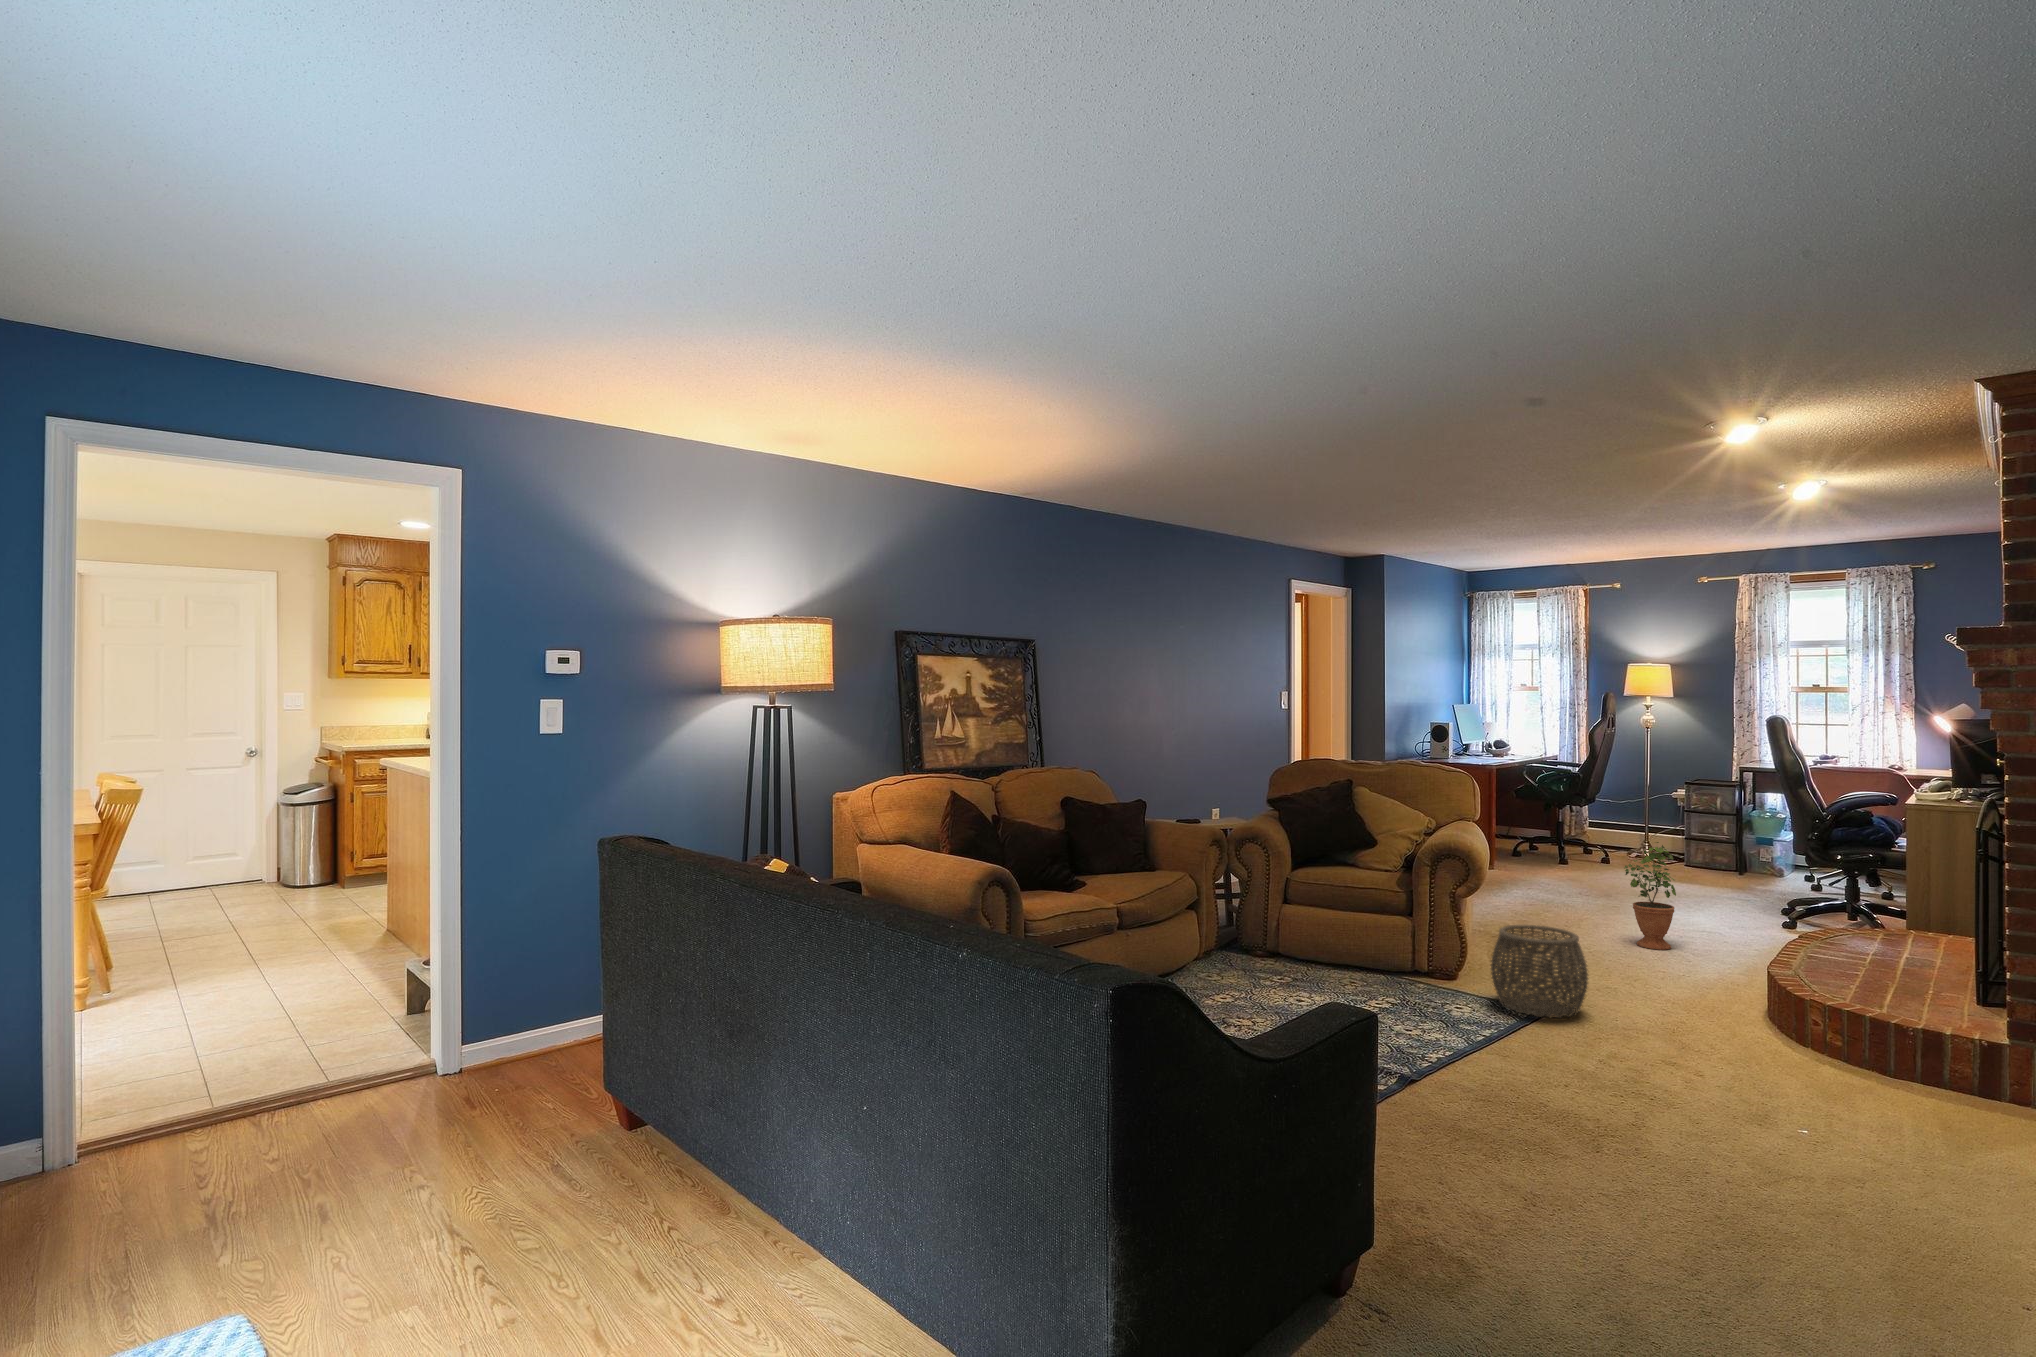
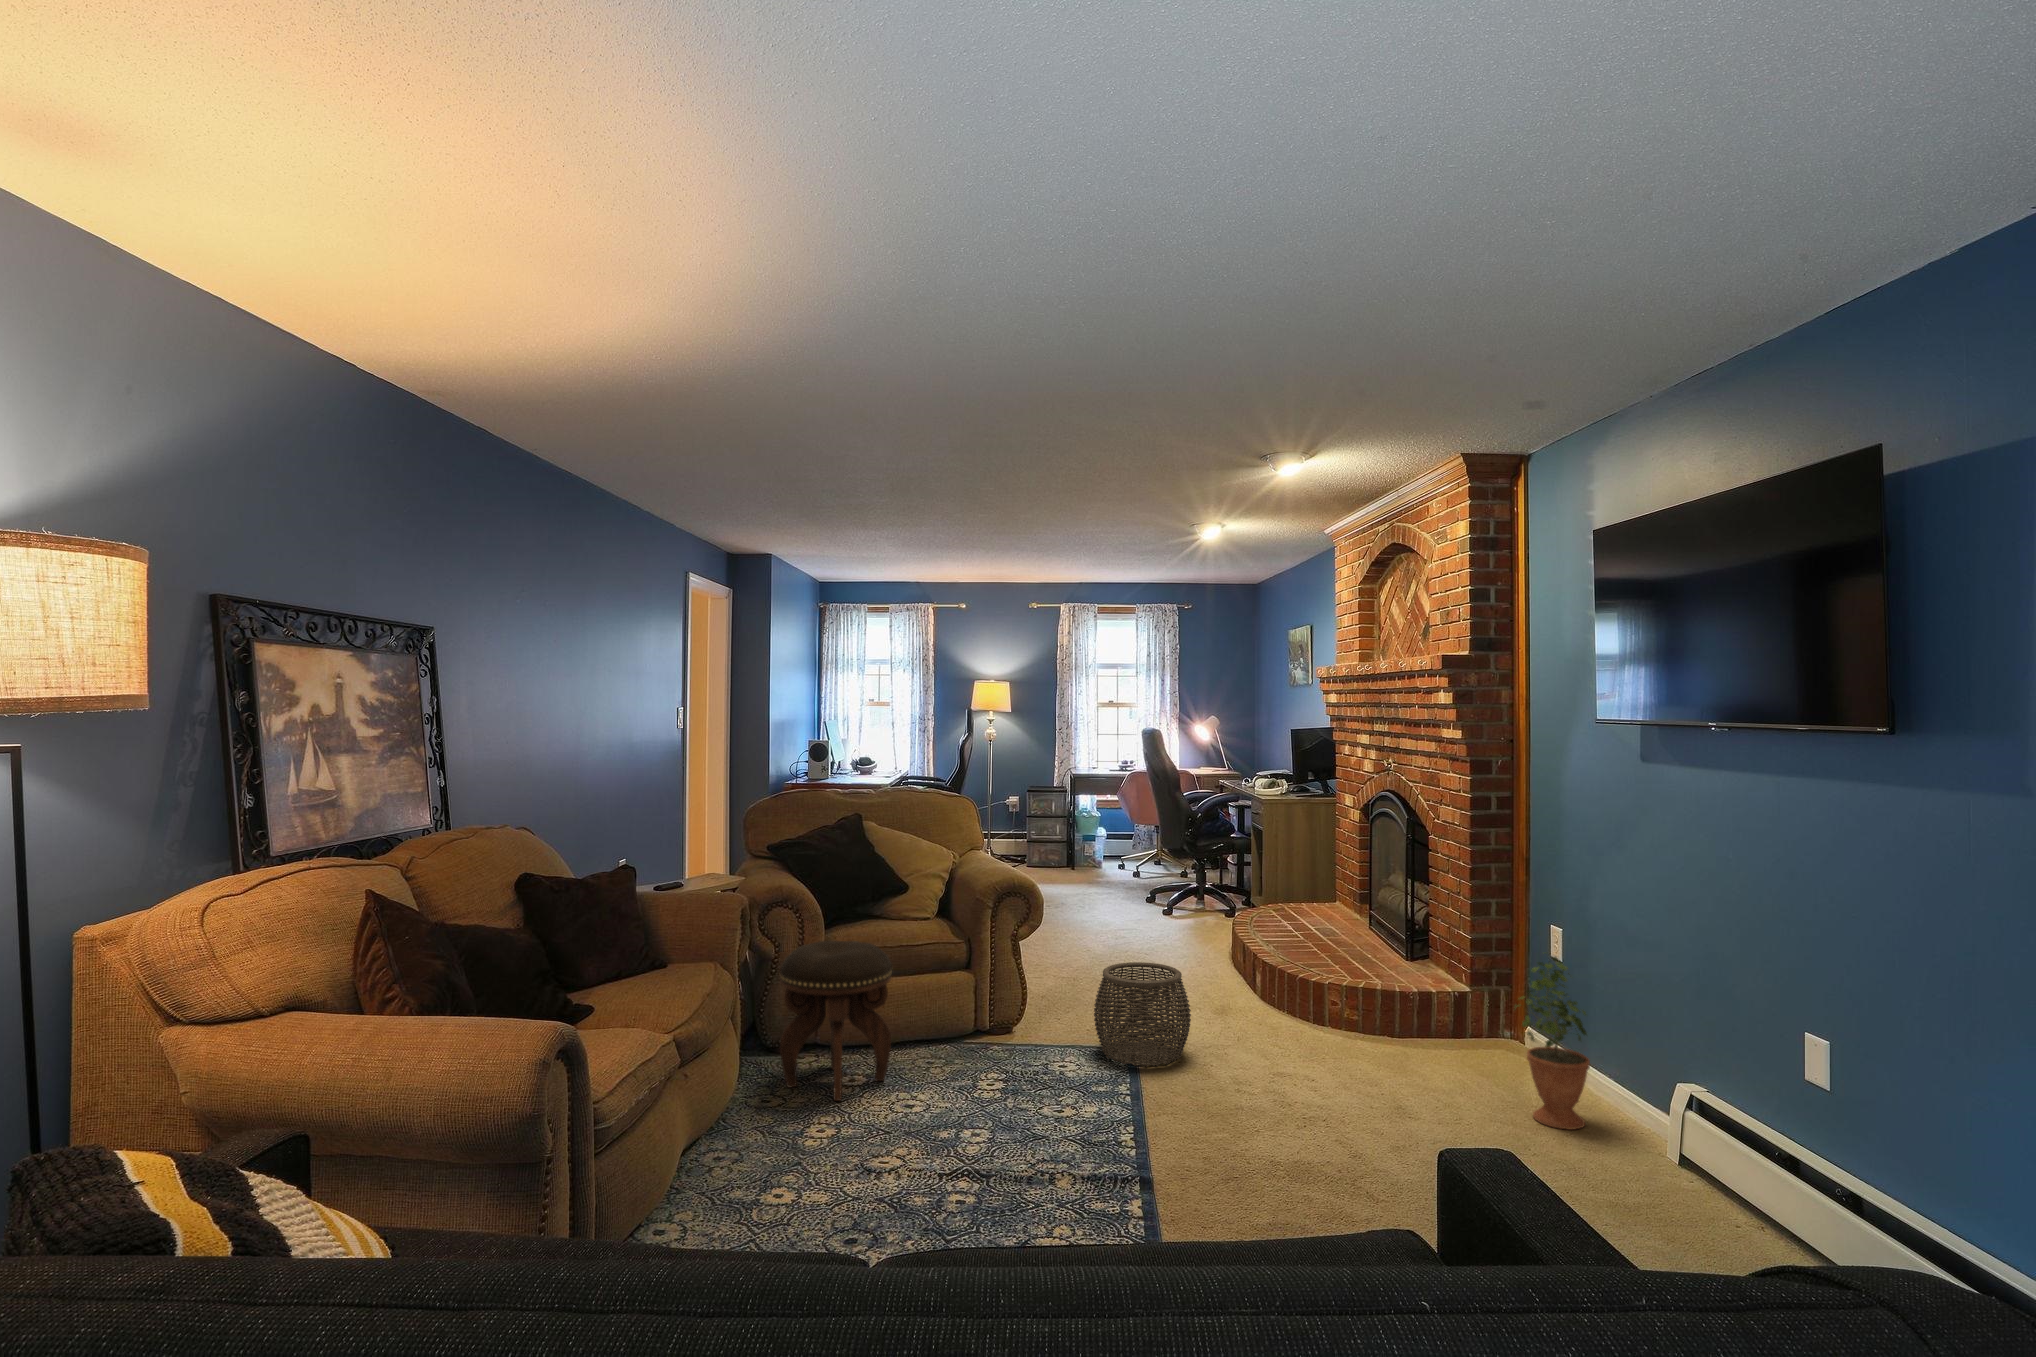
potted plant: present [1624,842,1676,950] -> present [1515,957,1590,1129]
footstool: none [1218,866,1303,980] -> present [780,941,892,1101]

